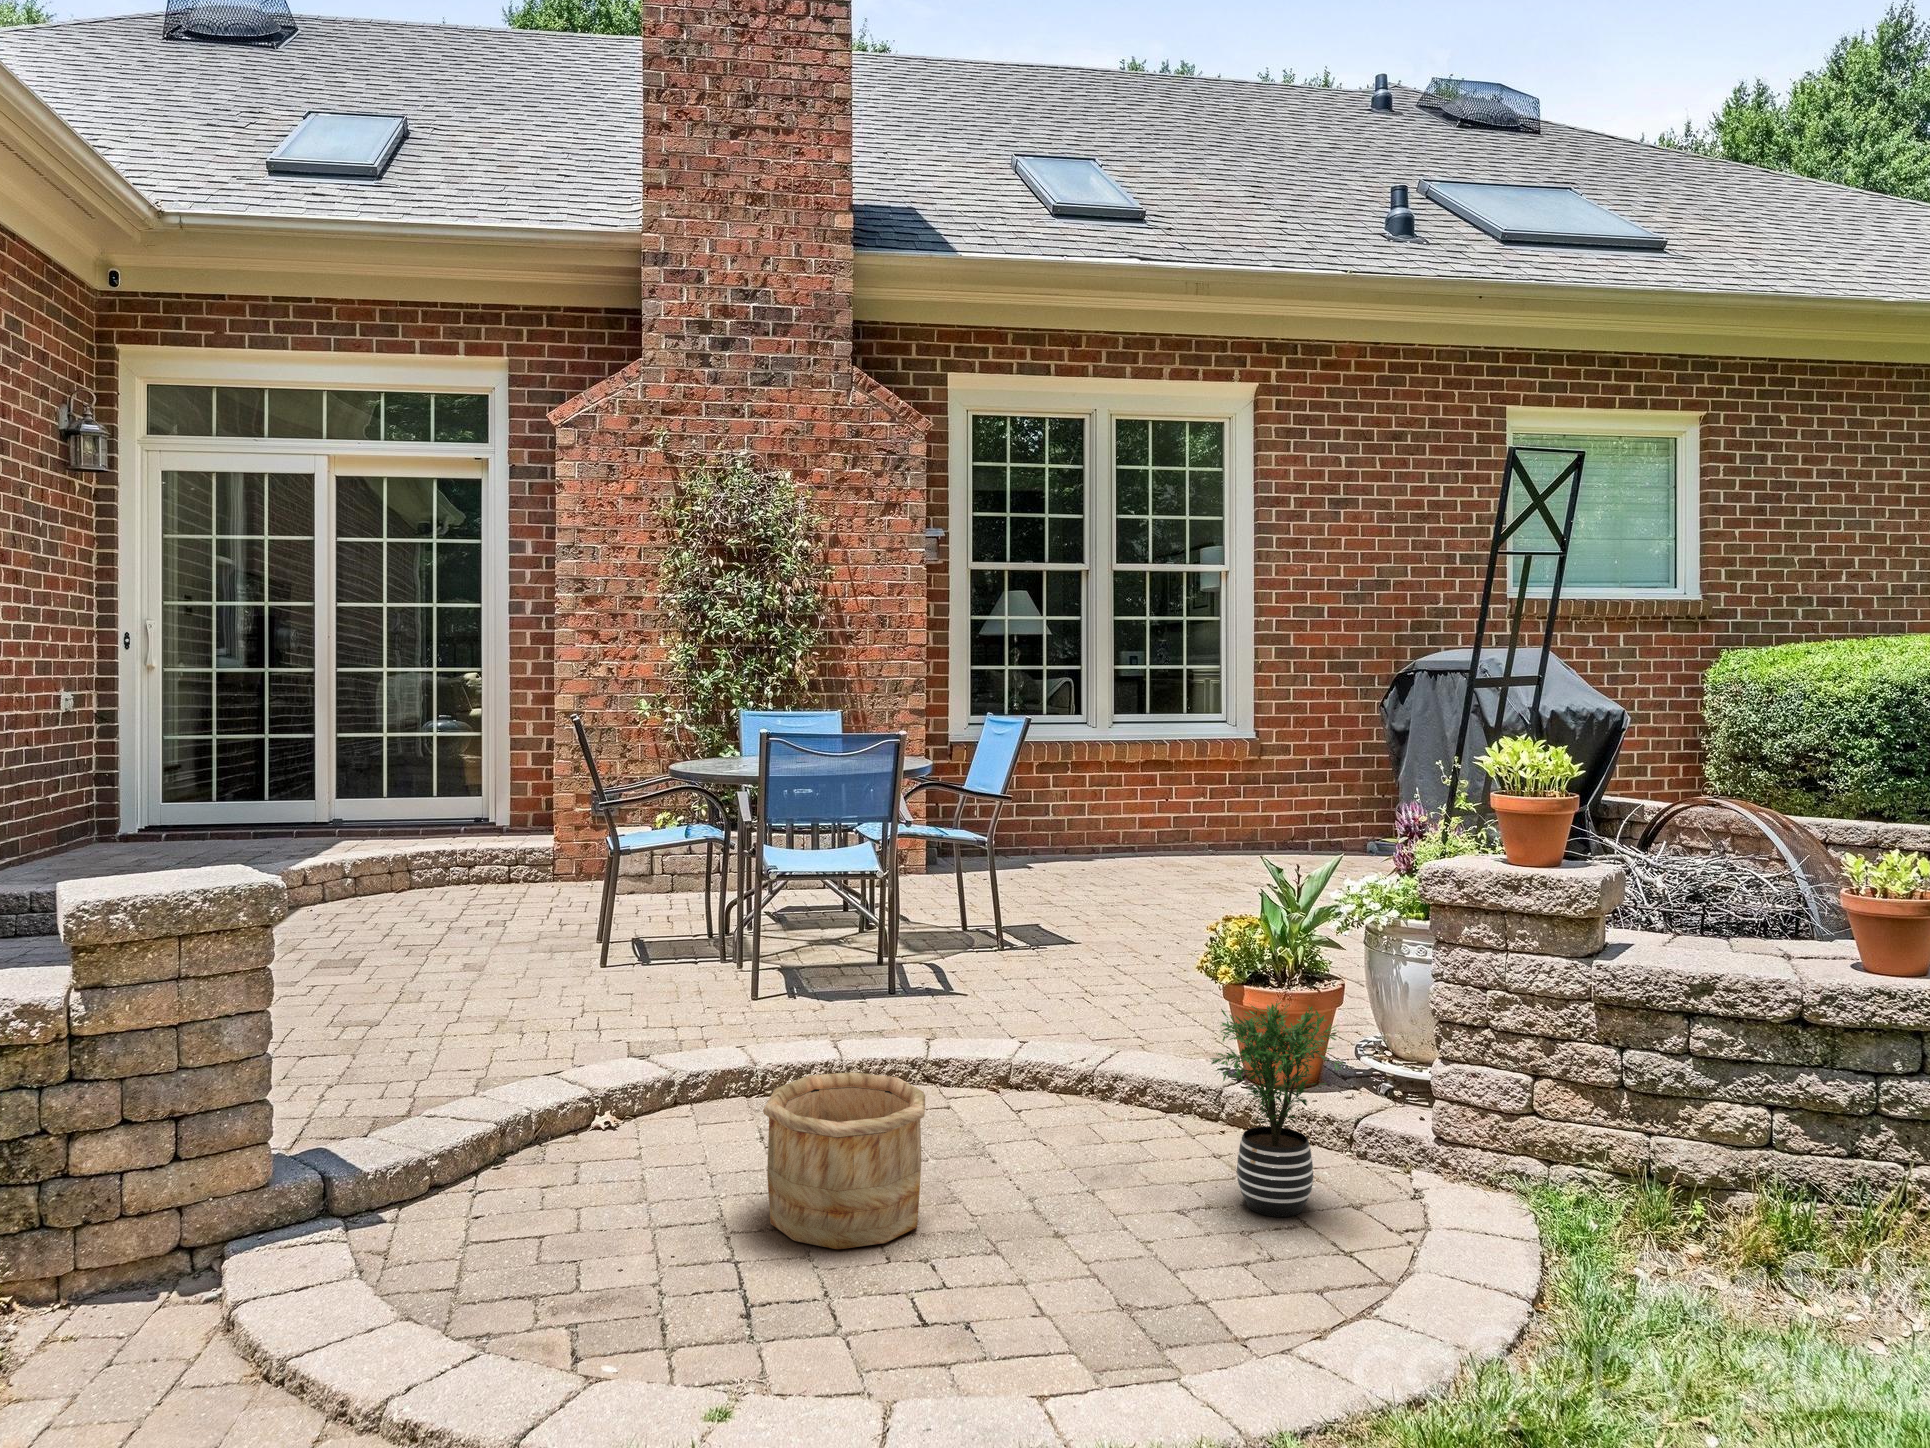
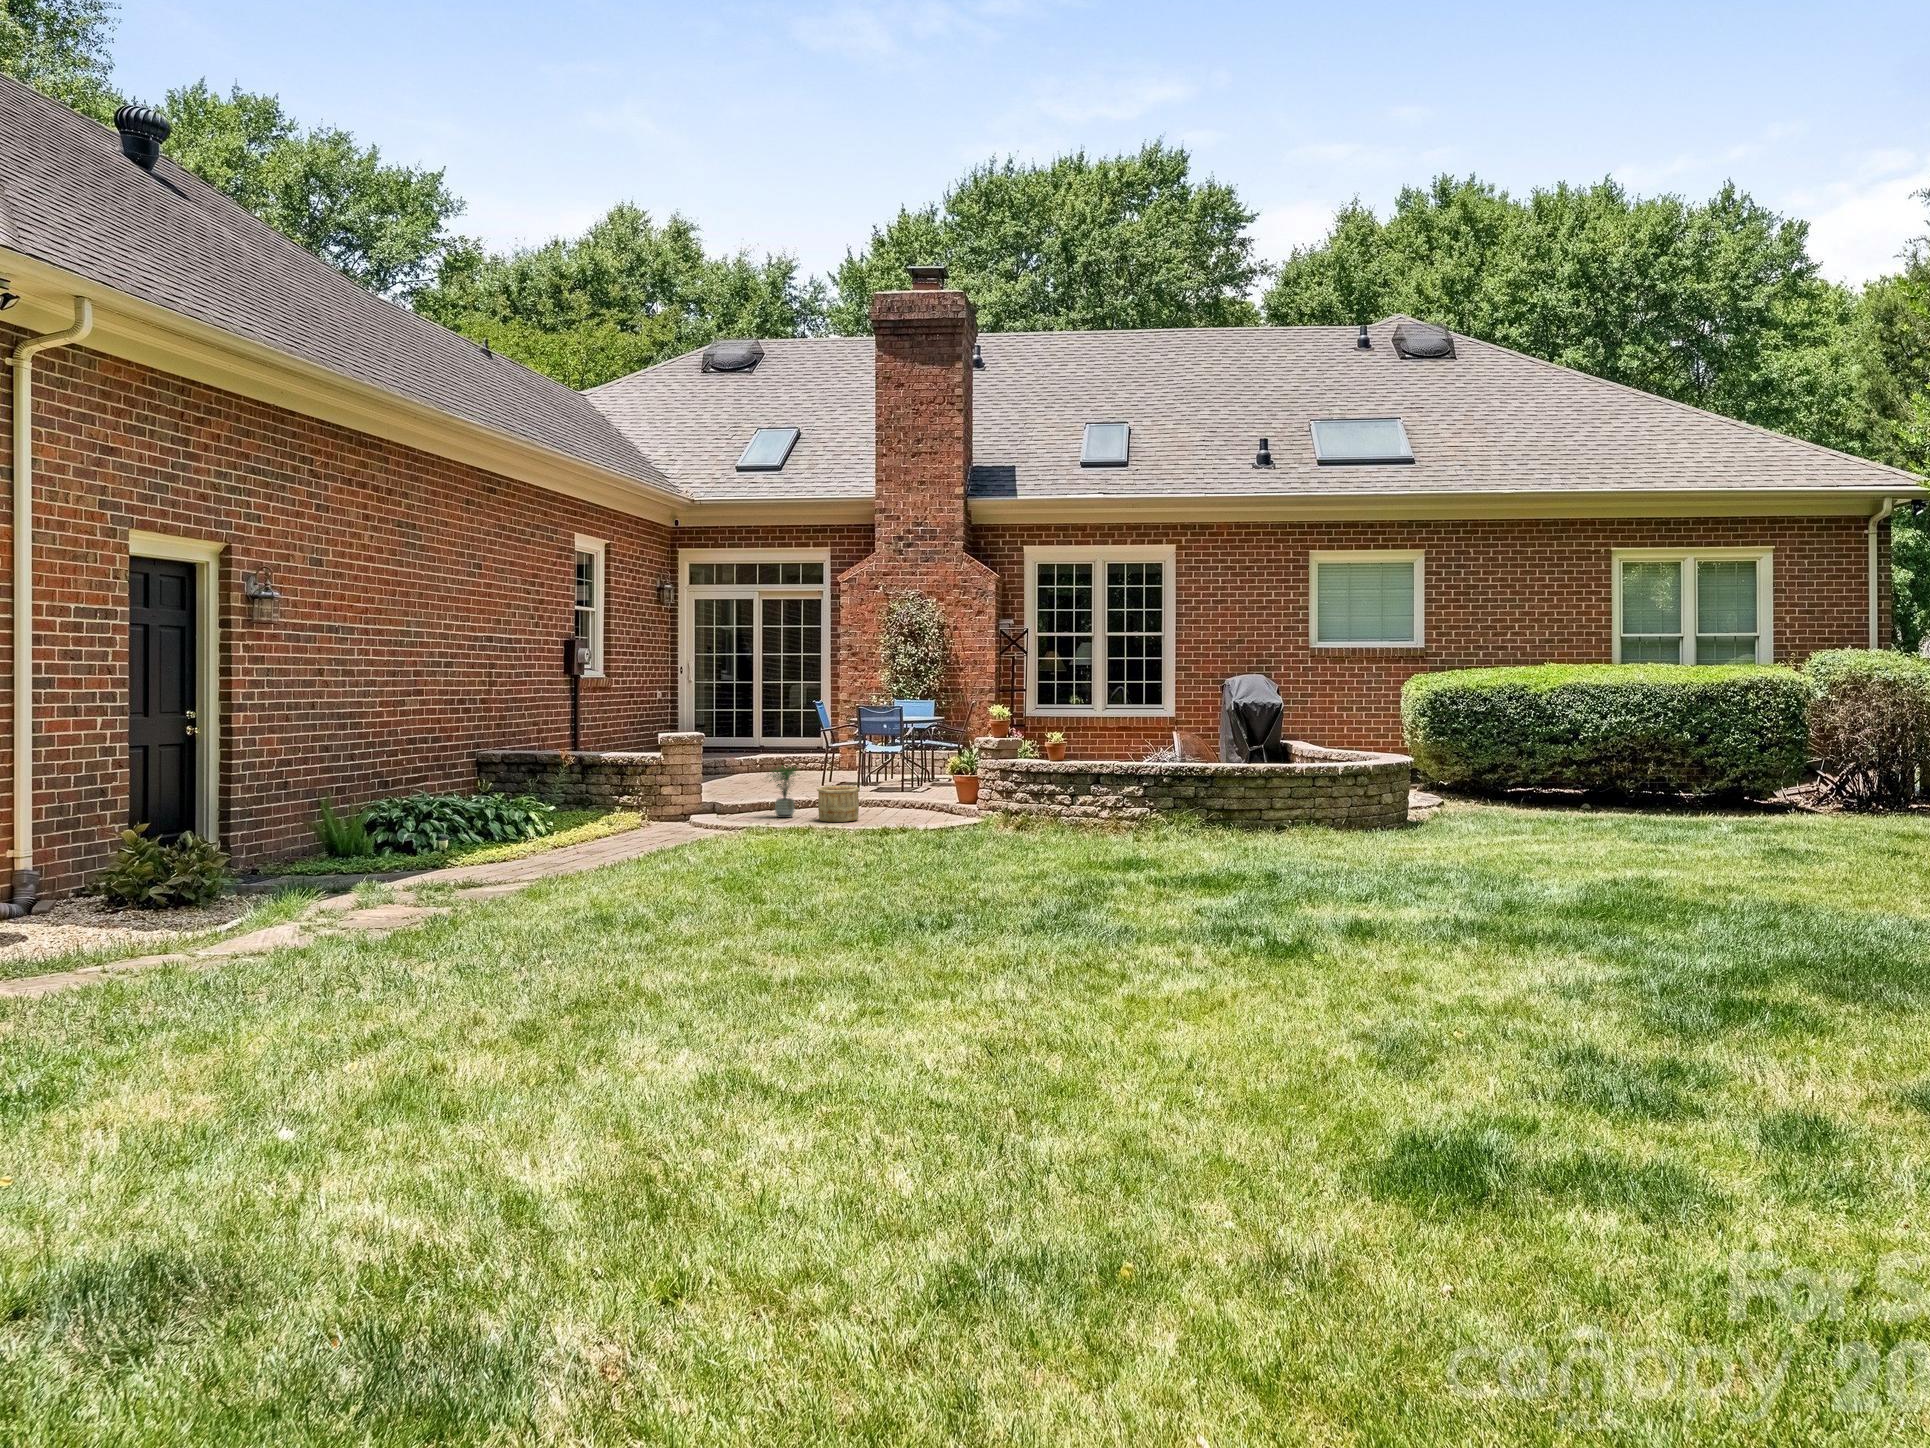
potted plant: present [1211,1002,1344,1217] -> present [767,765,800,818]

